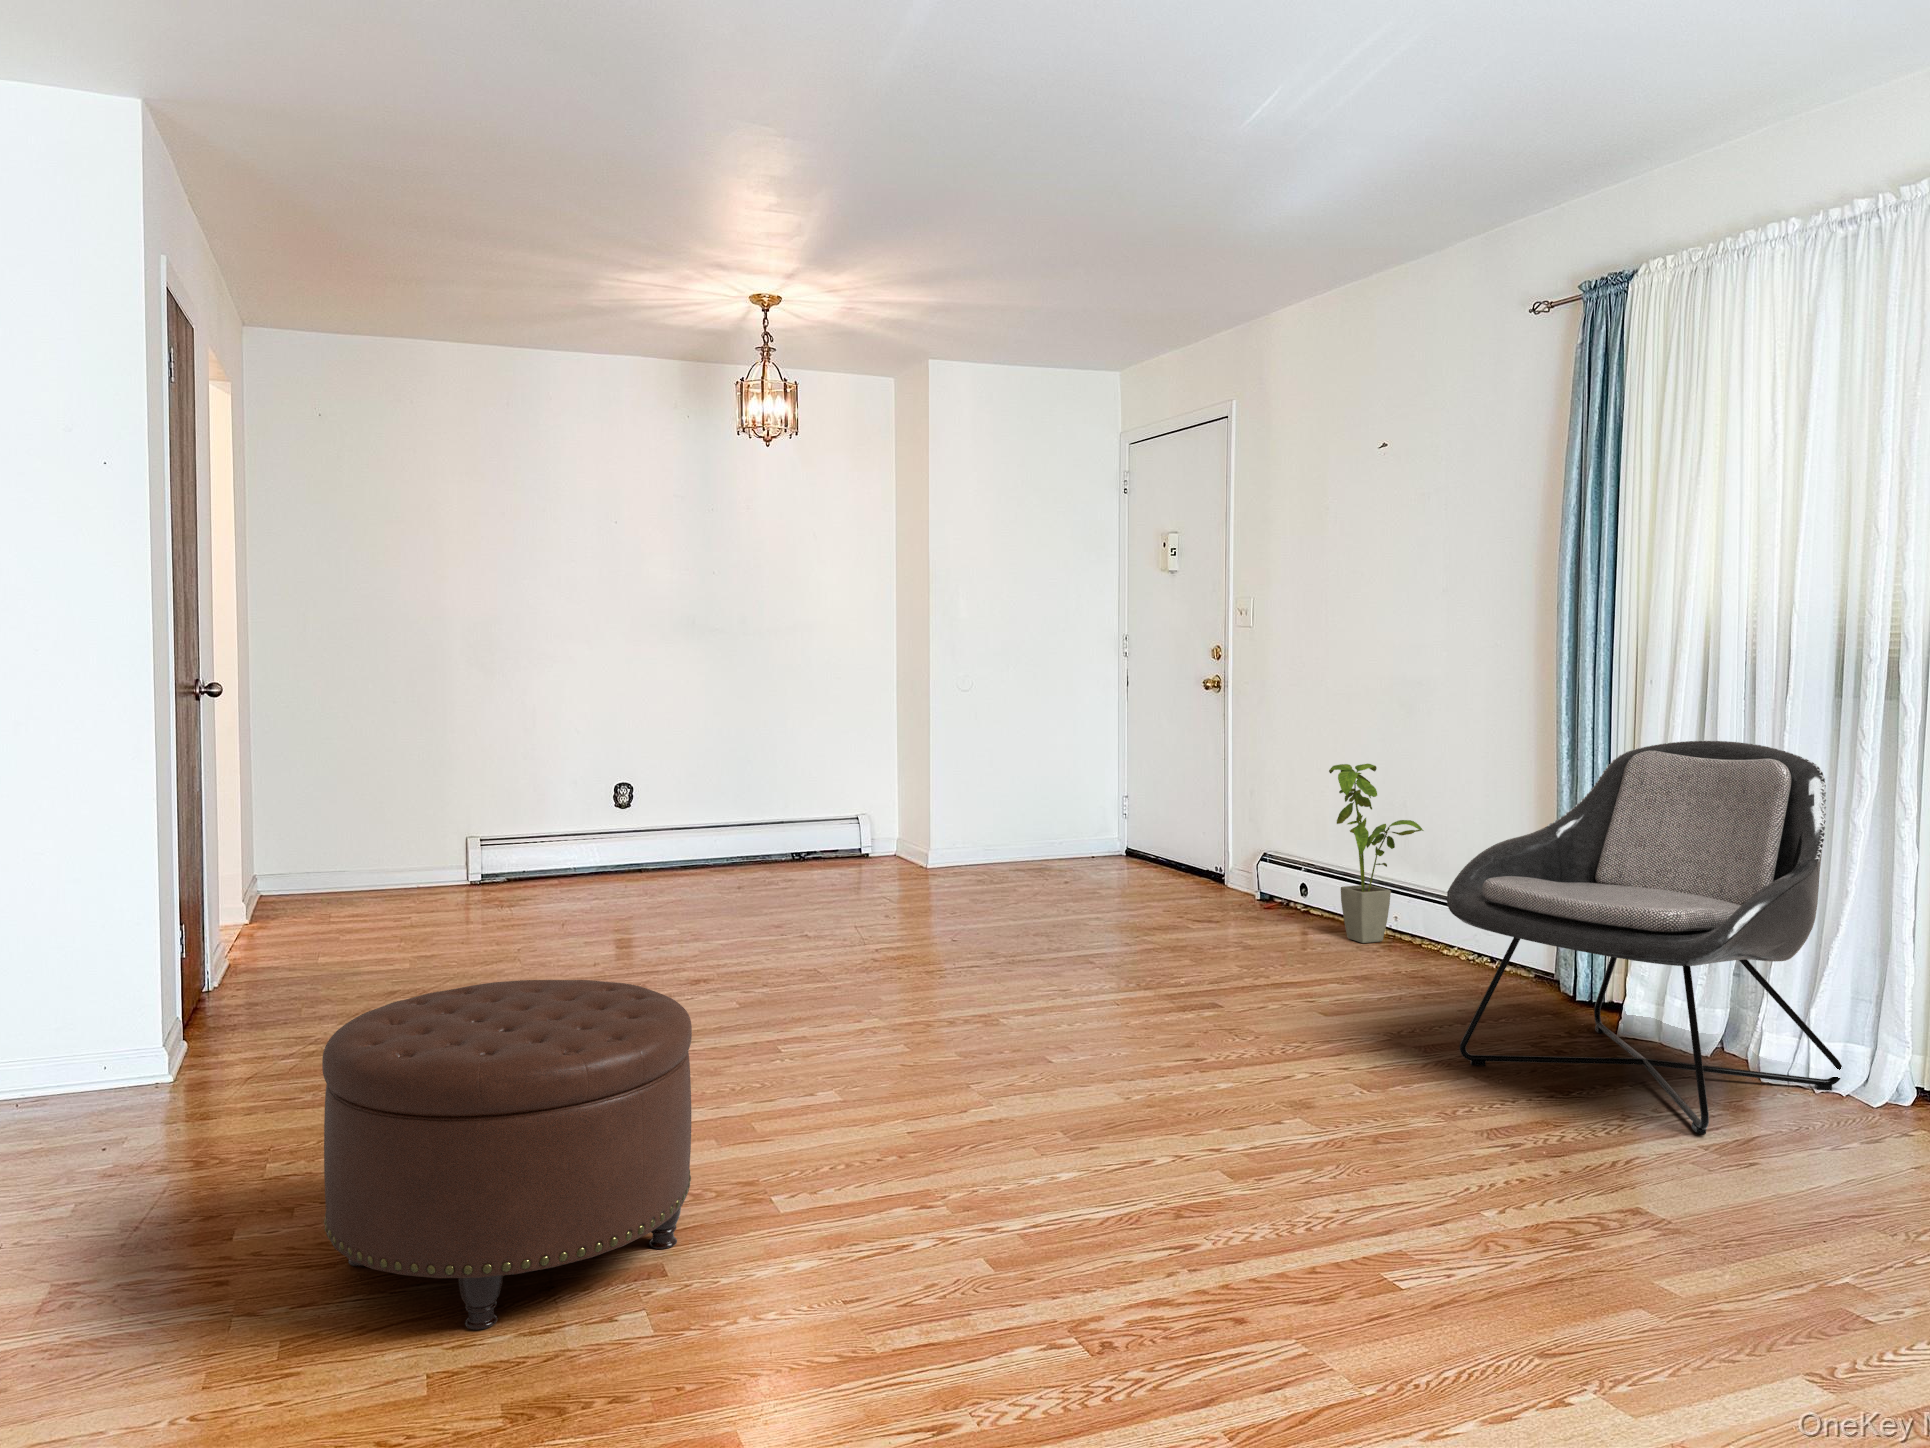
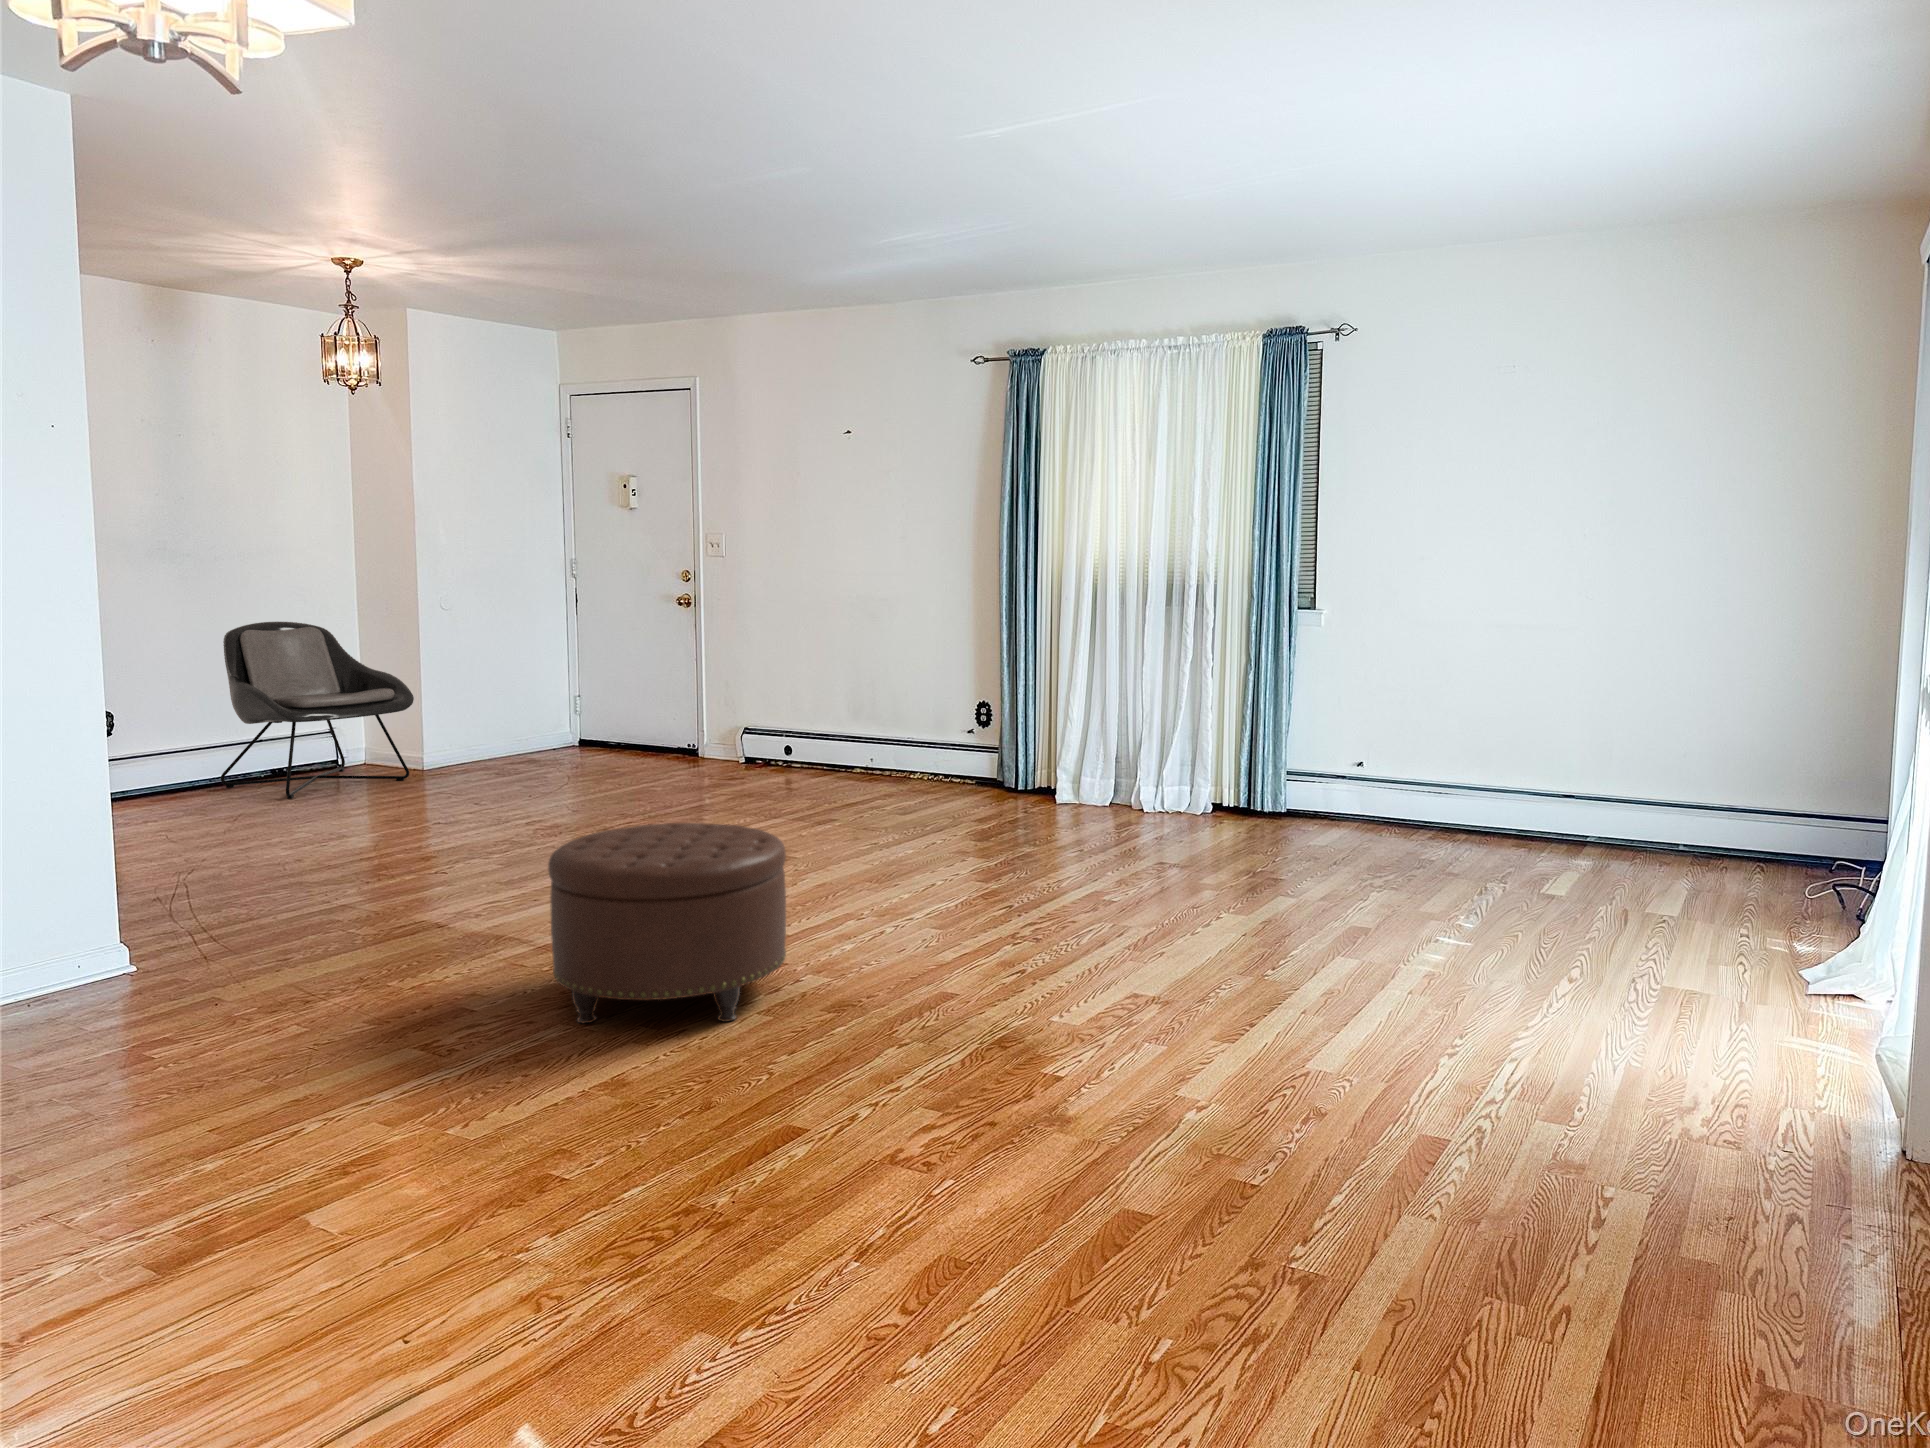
lounge chair: present [1447,740,1842,1134] -> present [221,622,414,799]
house plant: present [1329,764,1424,943] -> none [833,656,900,779]

